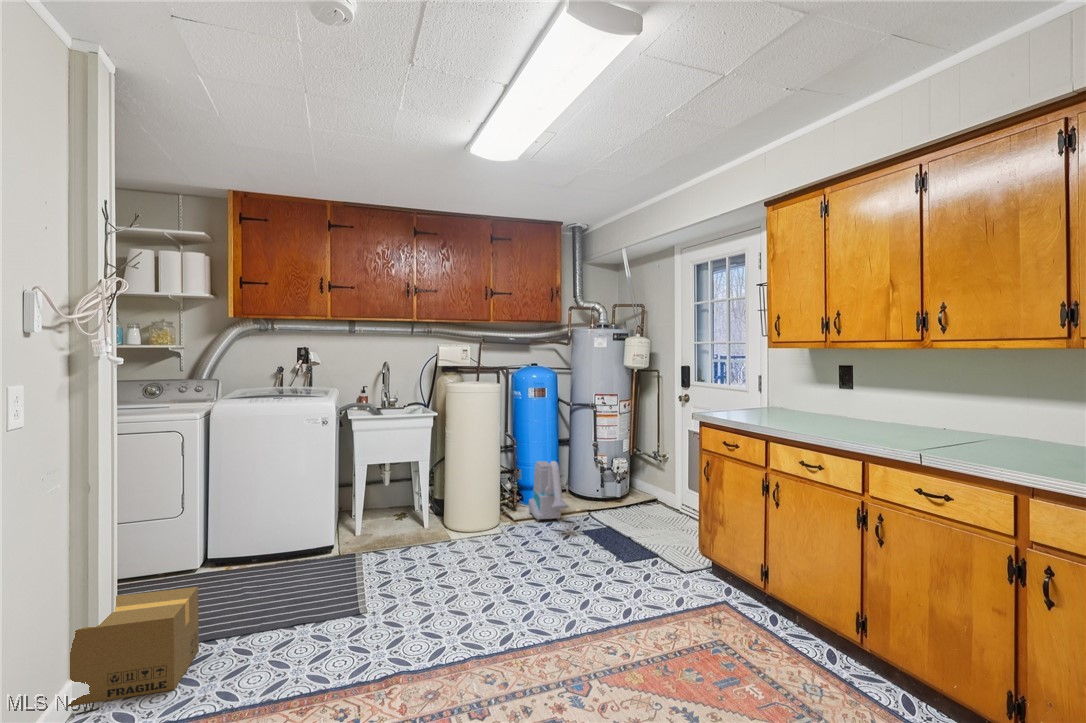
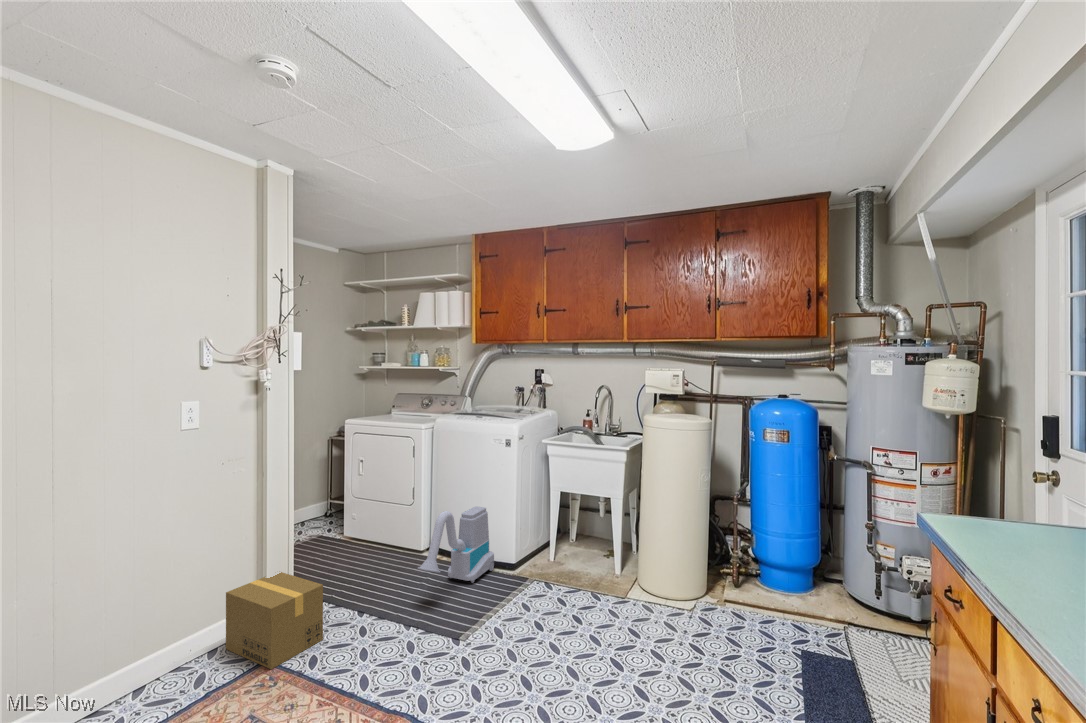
vacuum cleaner: present [529,461,569,521] -> present [418,506,494,583]

